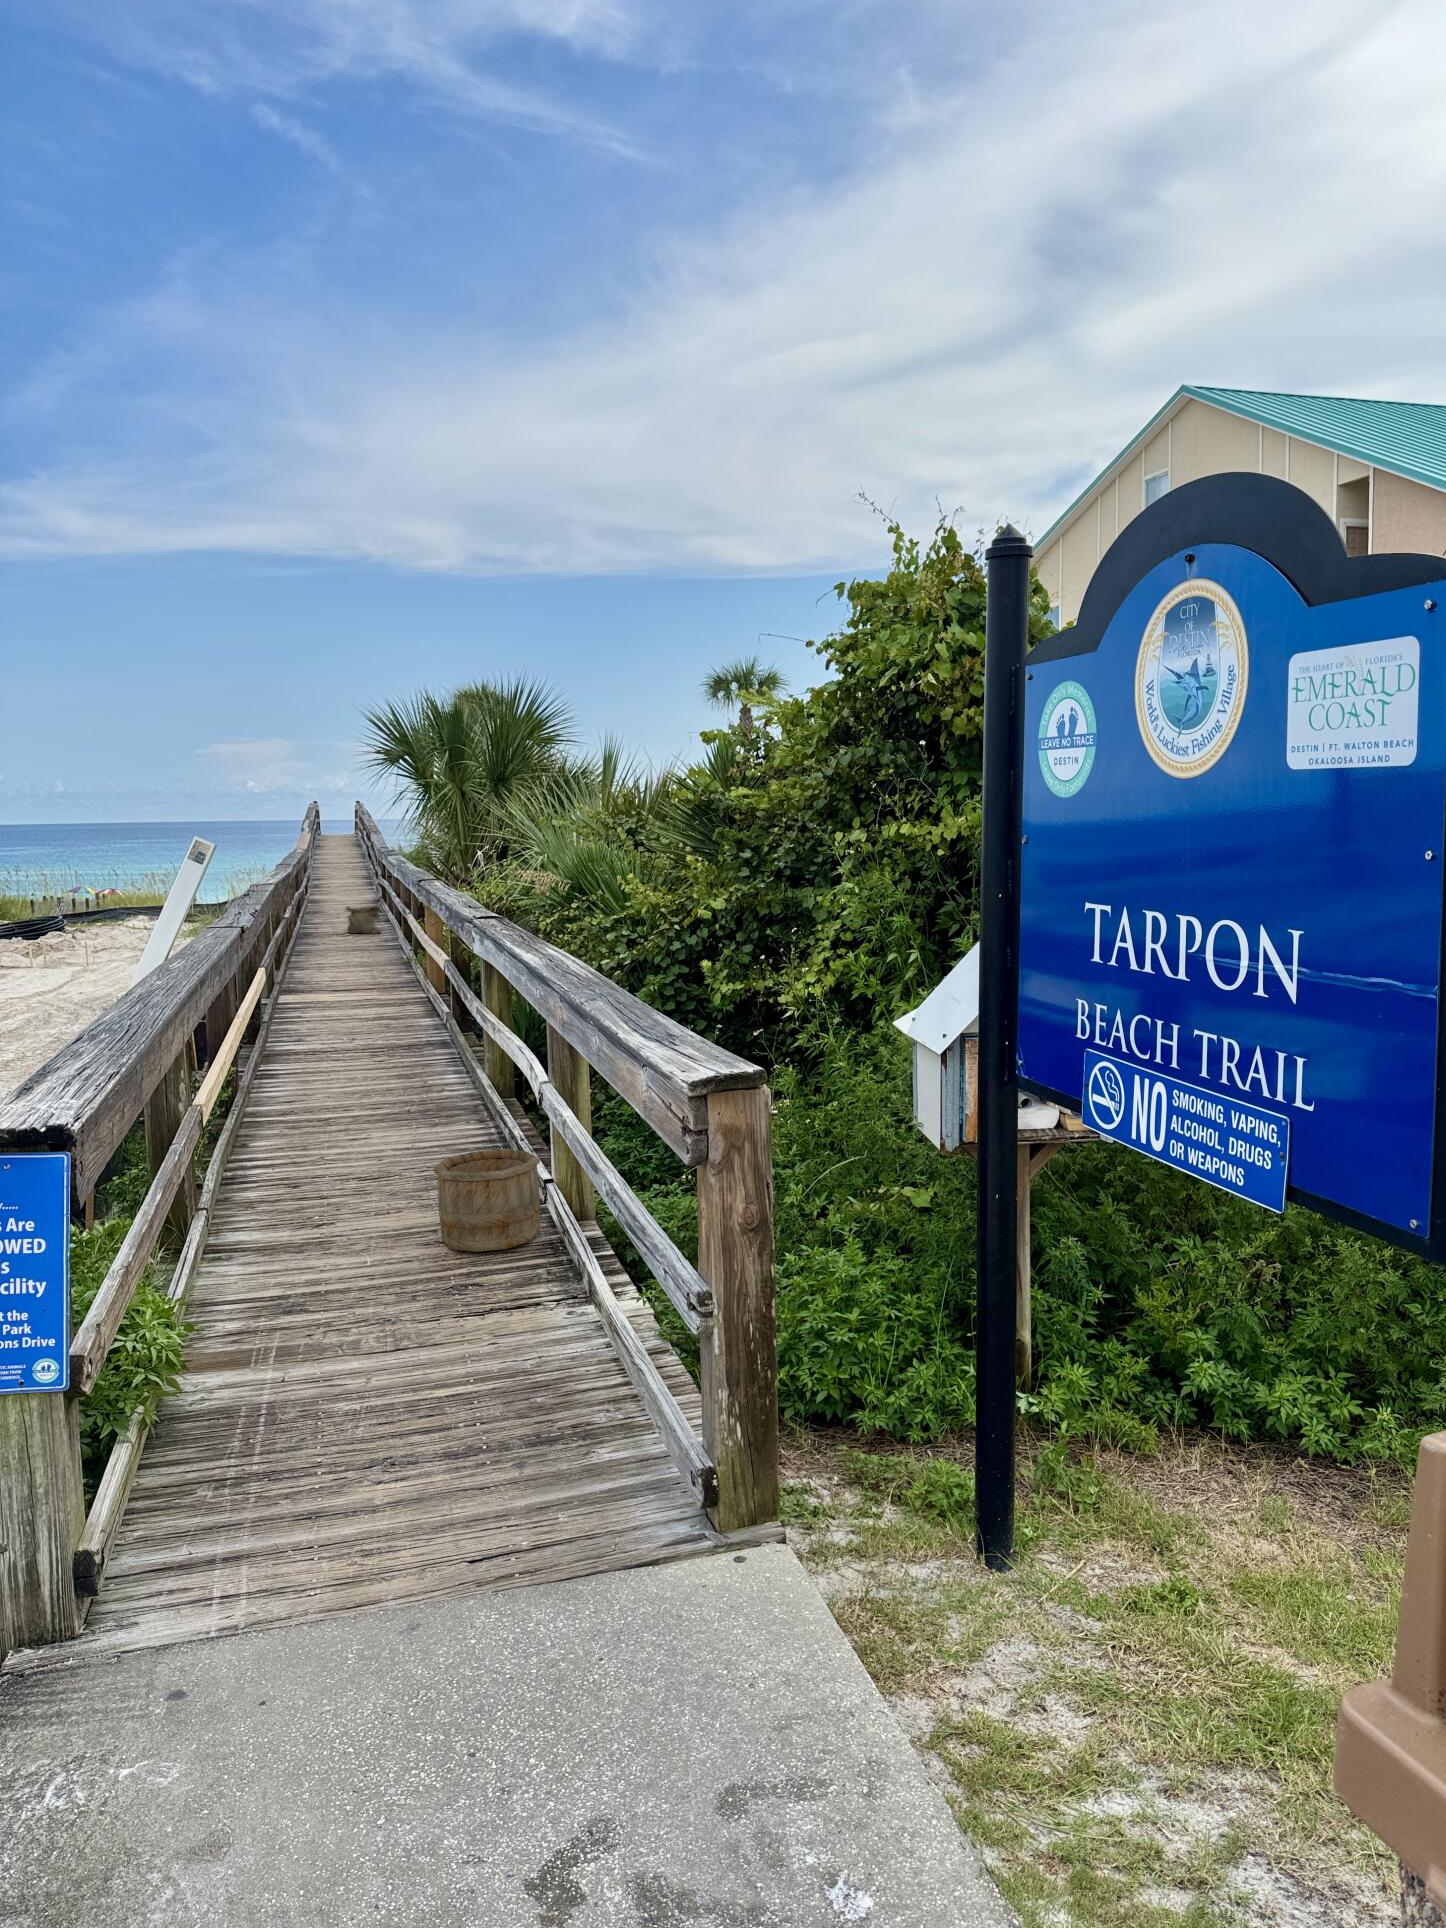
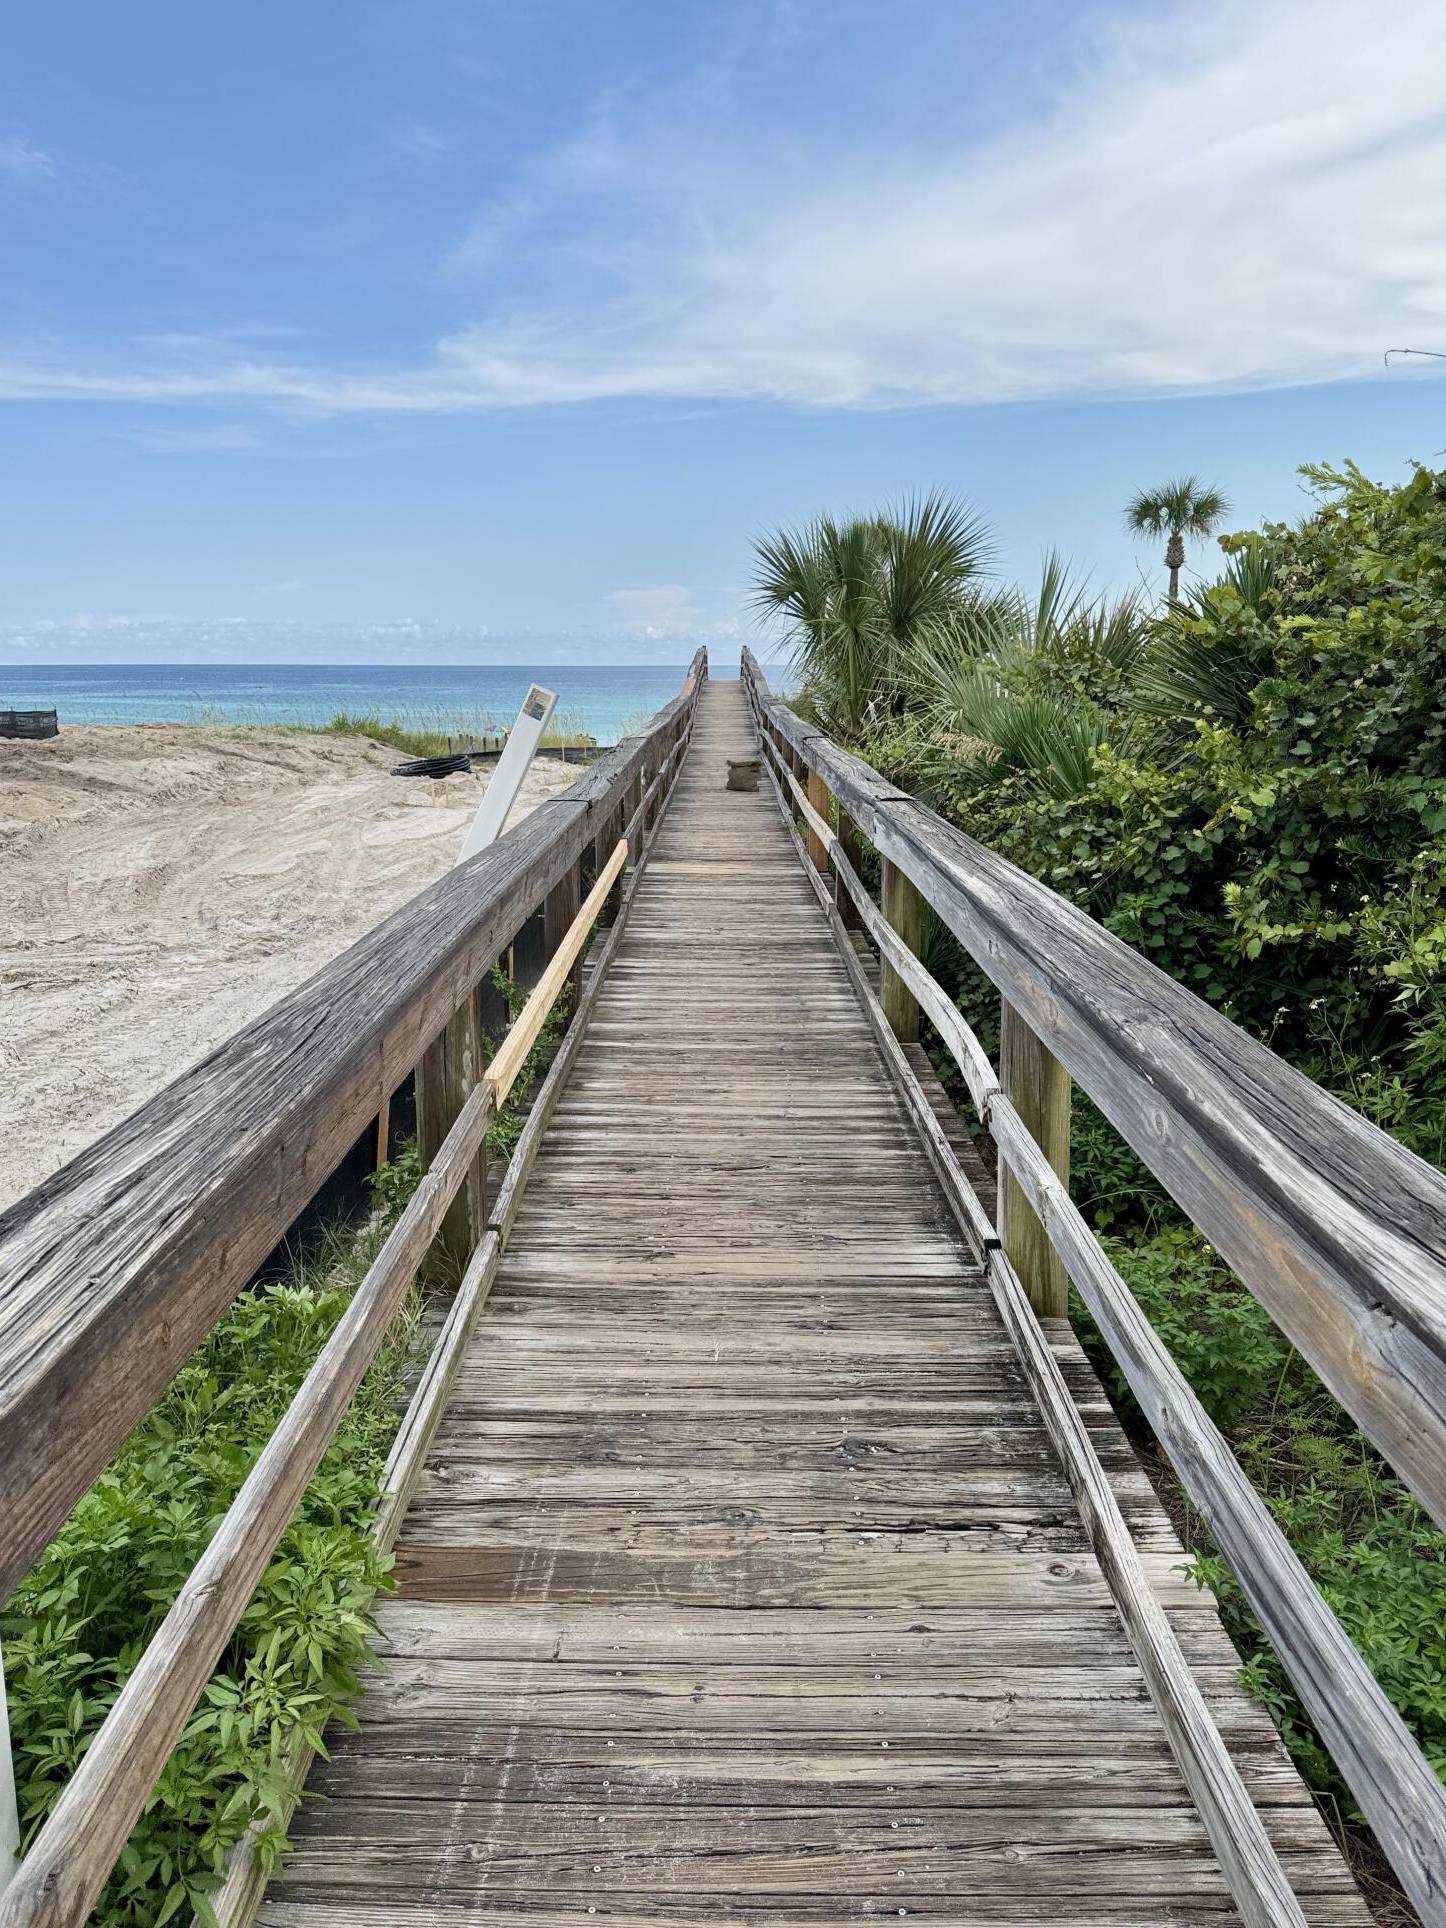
wooden bucket: present [433,1149,540,1252] -> none [818,1188,989,1369]

